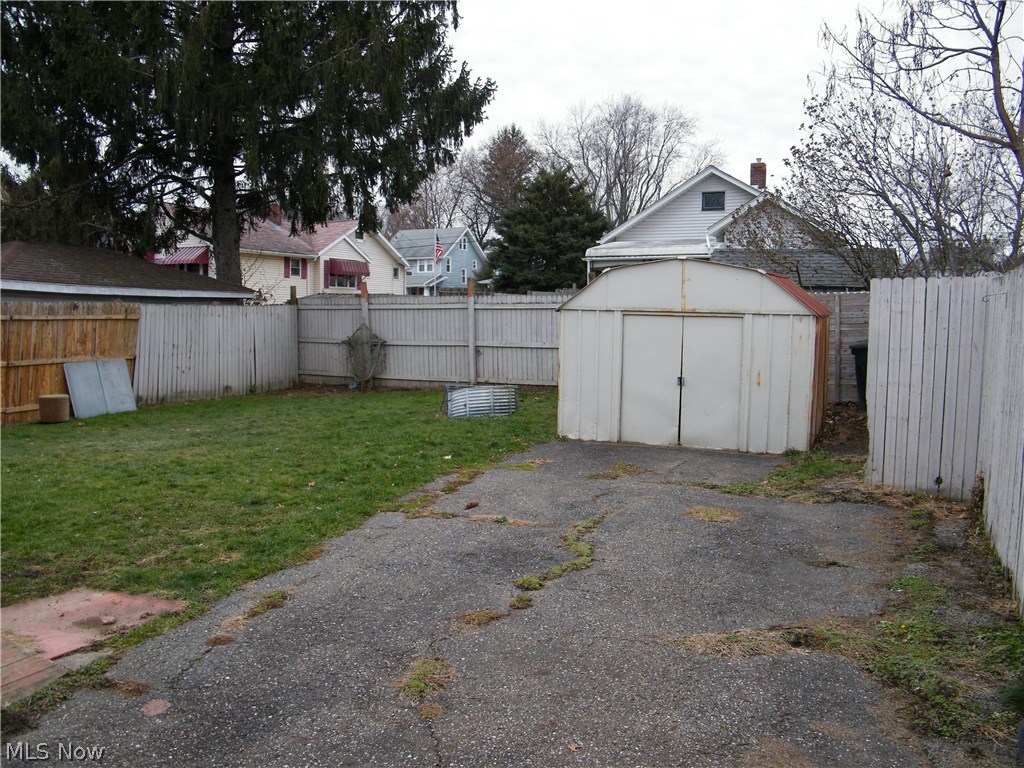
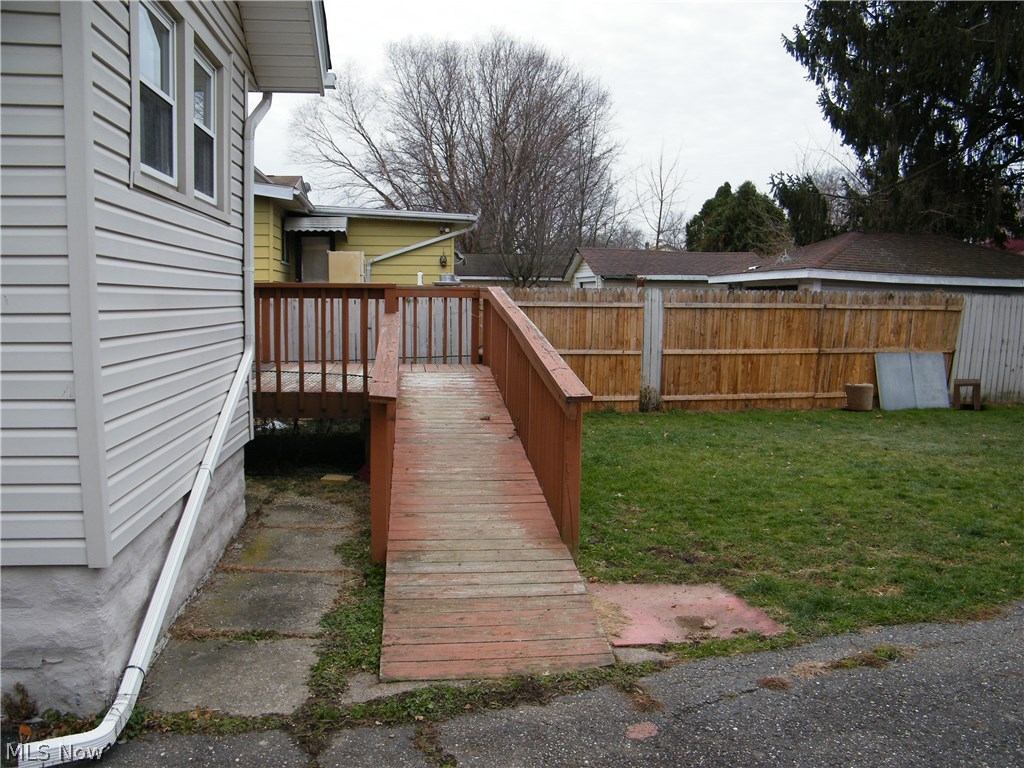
bench: none [138,383,166,412] -> present [953,379,981,410]

